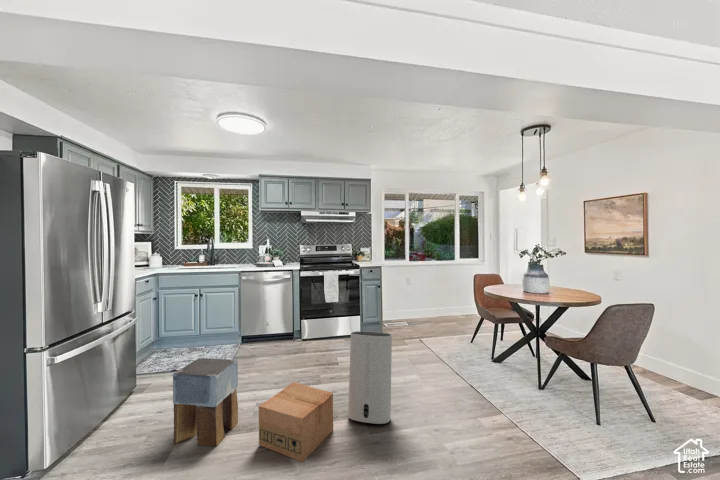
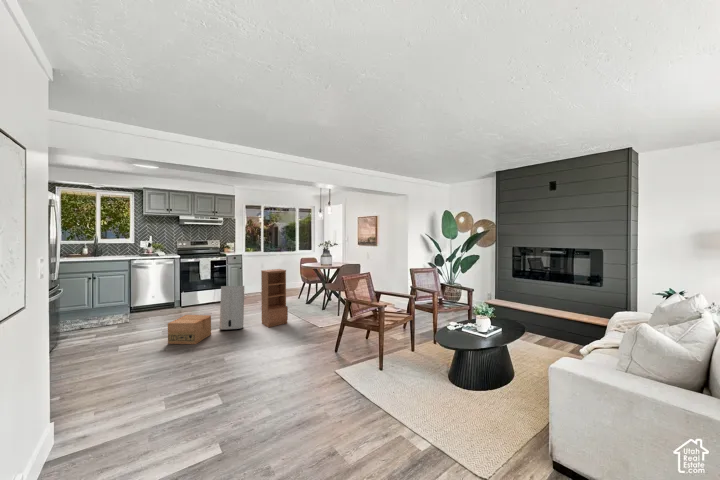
bookcase: none [423,303,479,431] -> present [261,269,288,327]
stool: present [173,358,238,446] -> none [109,305,150,351]

